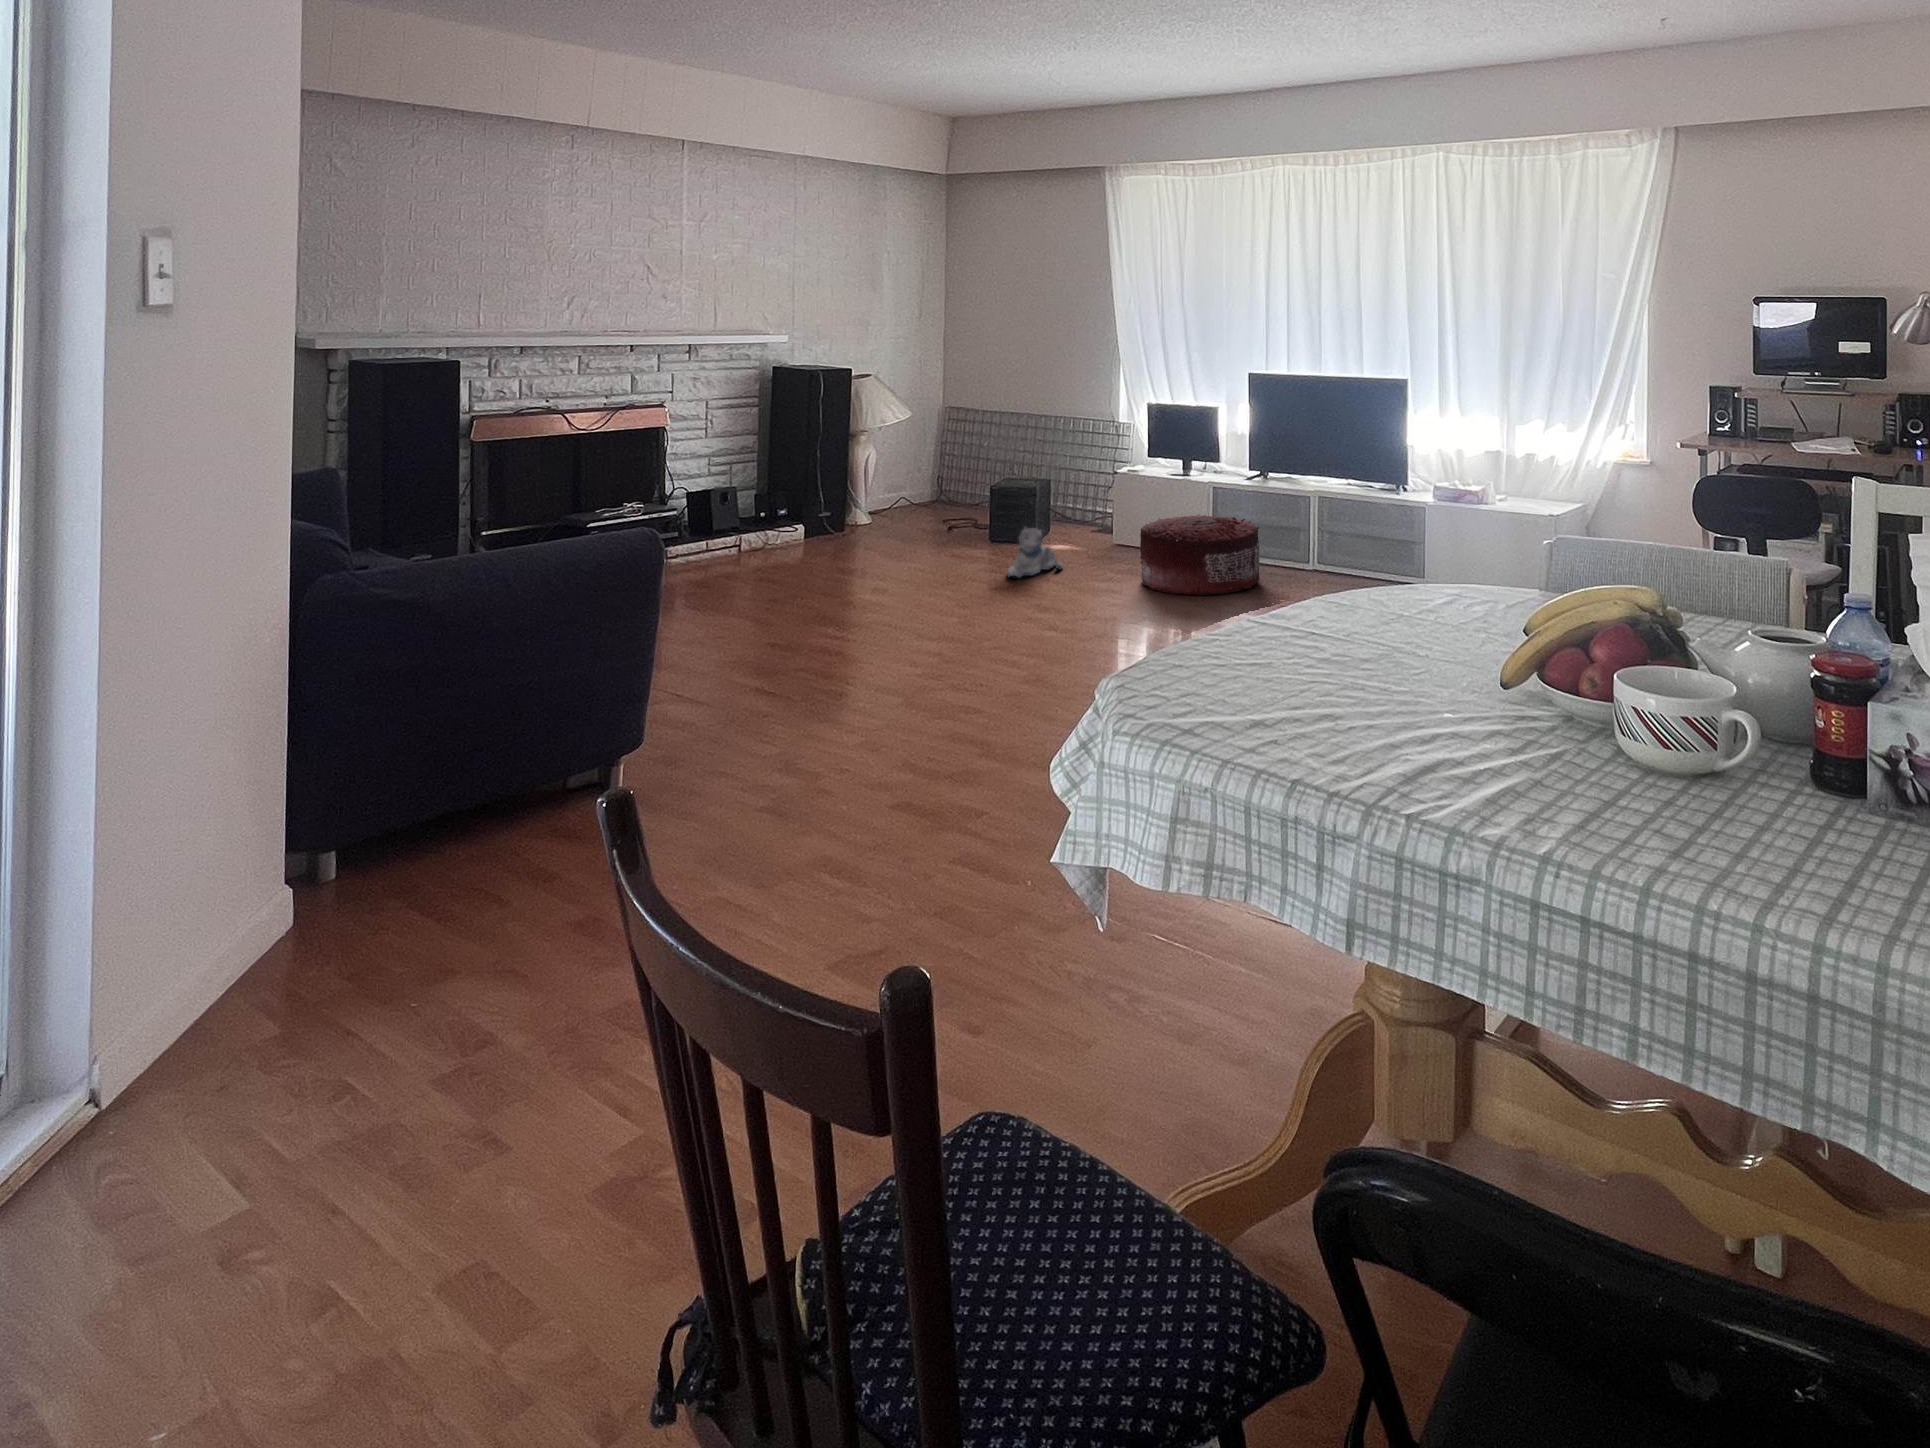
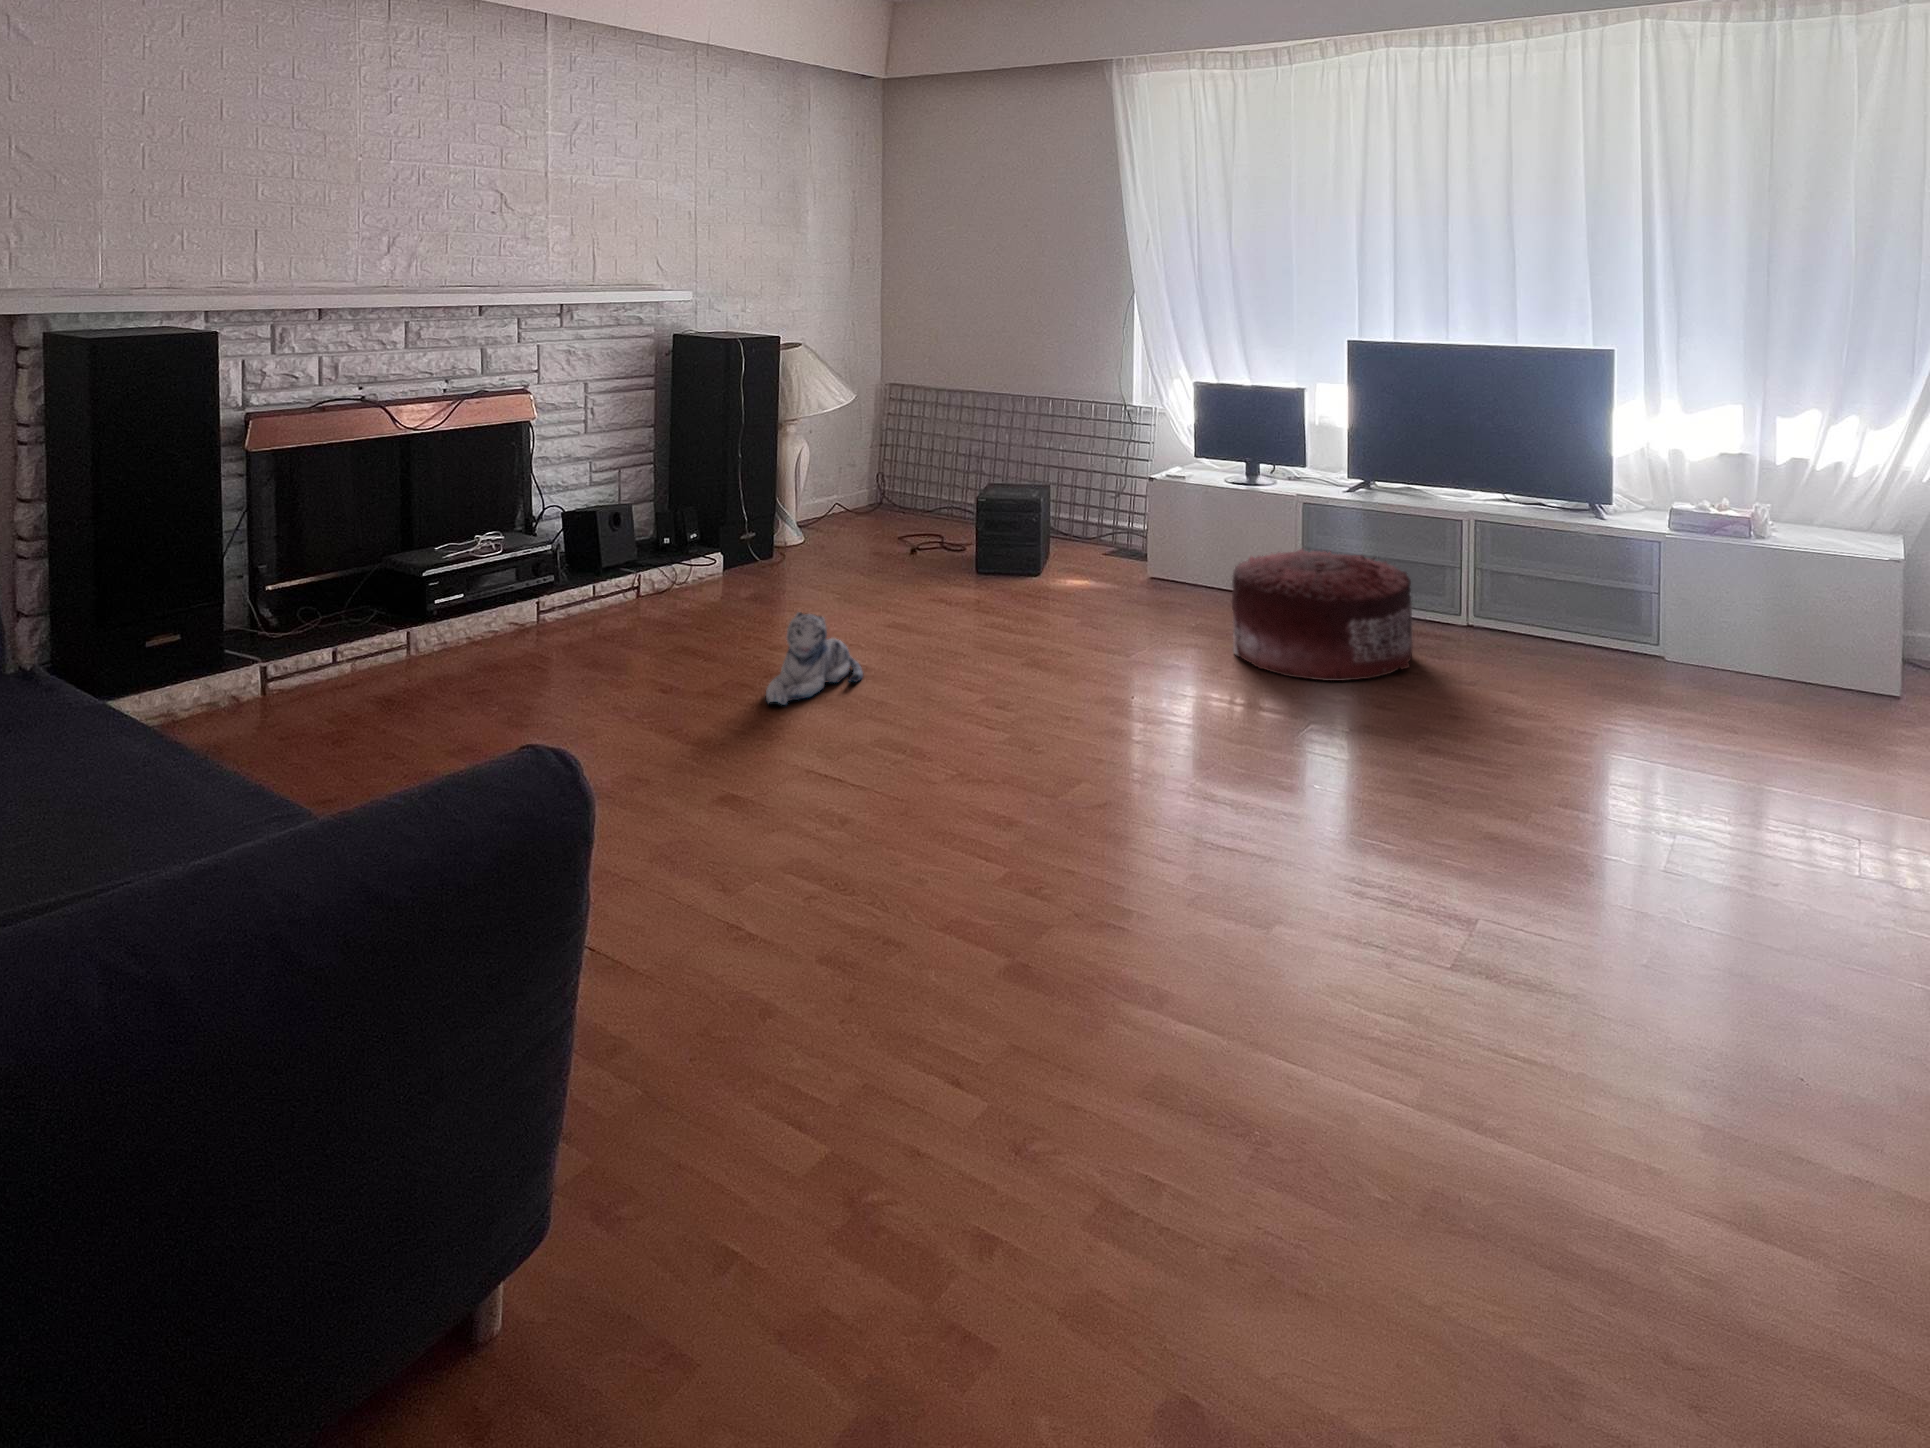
plush toy: present [1008,527,1063,577] -> present [766,612,863,705]

